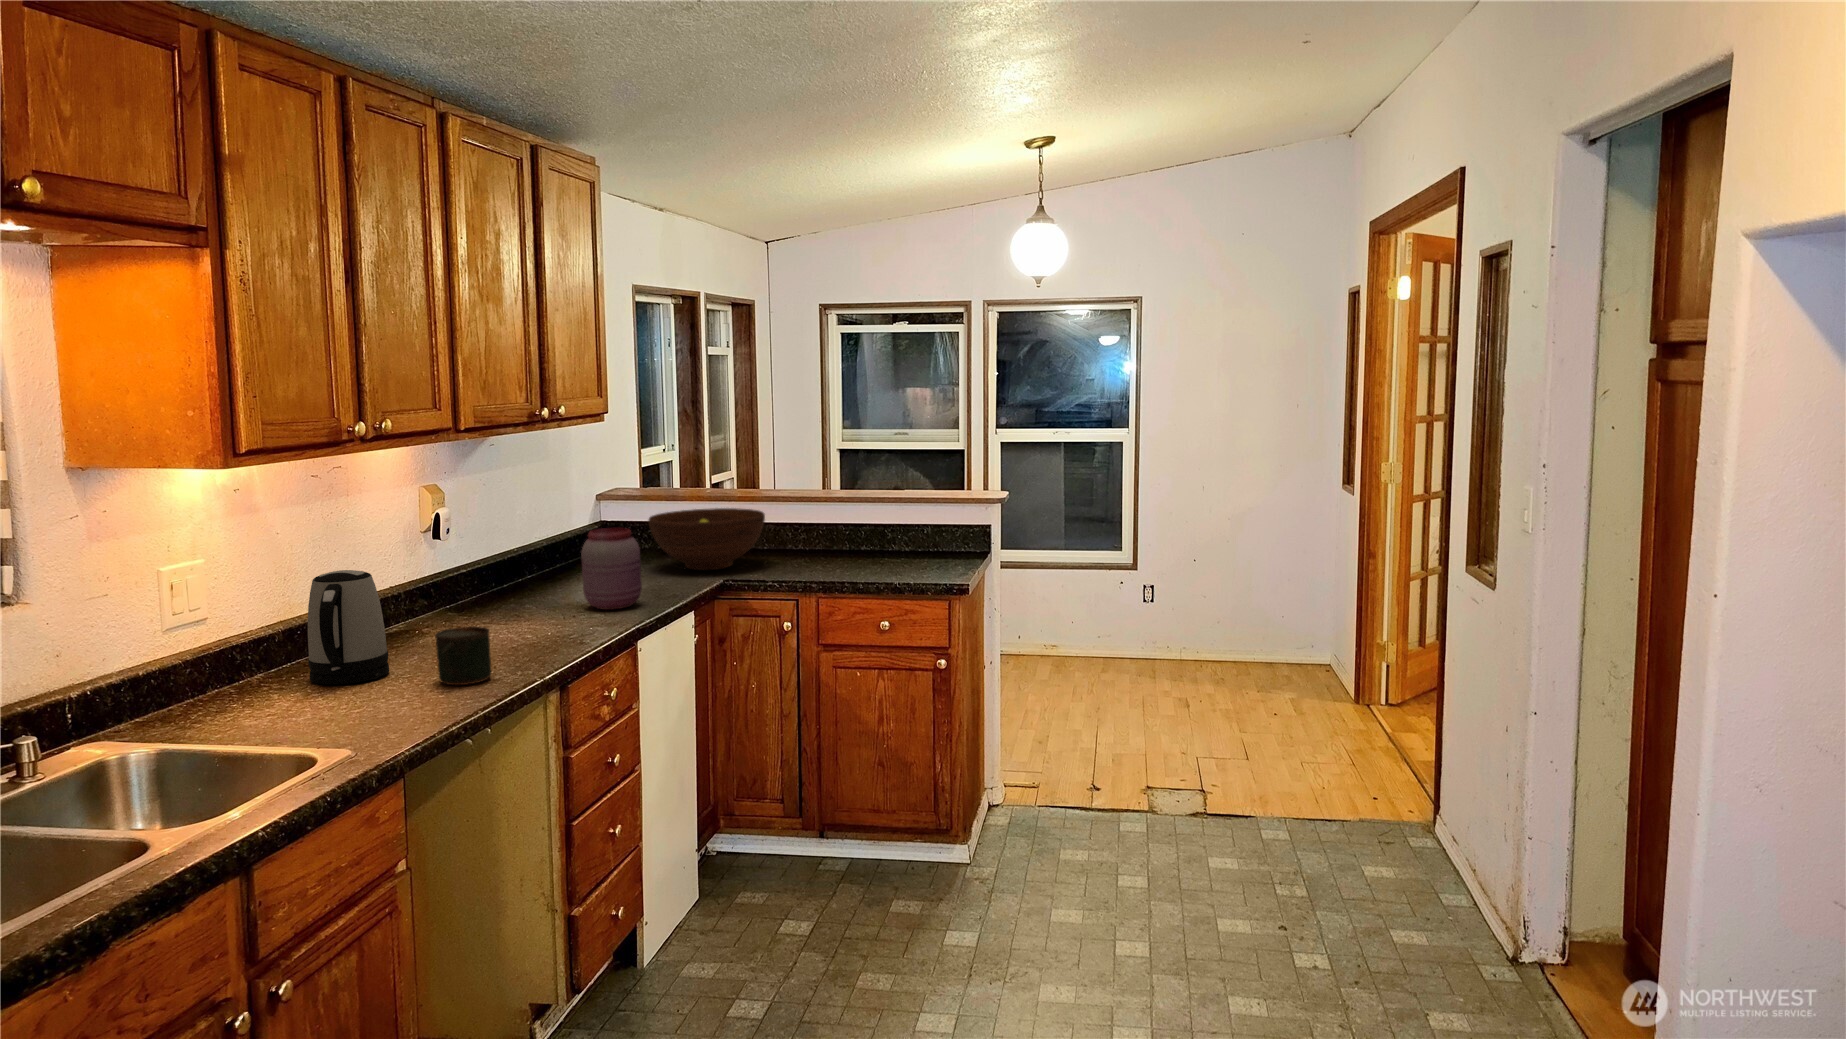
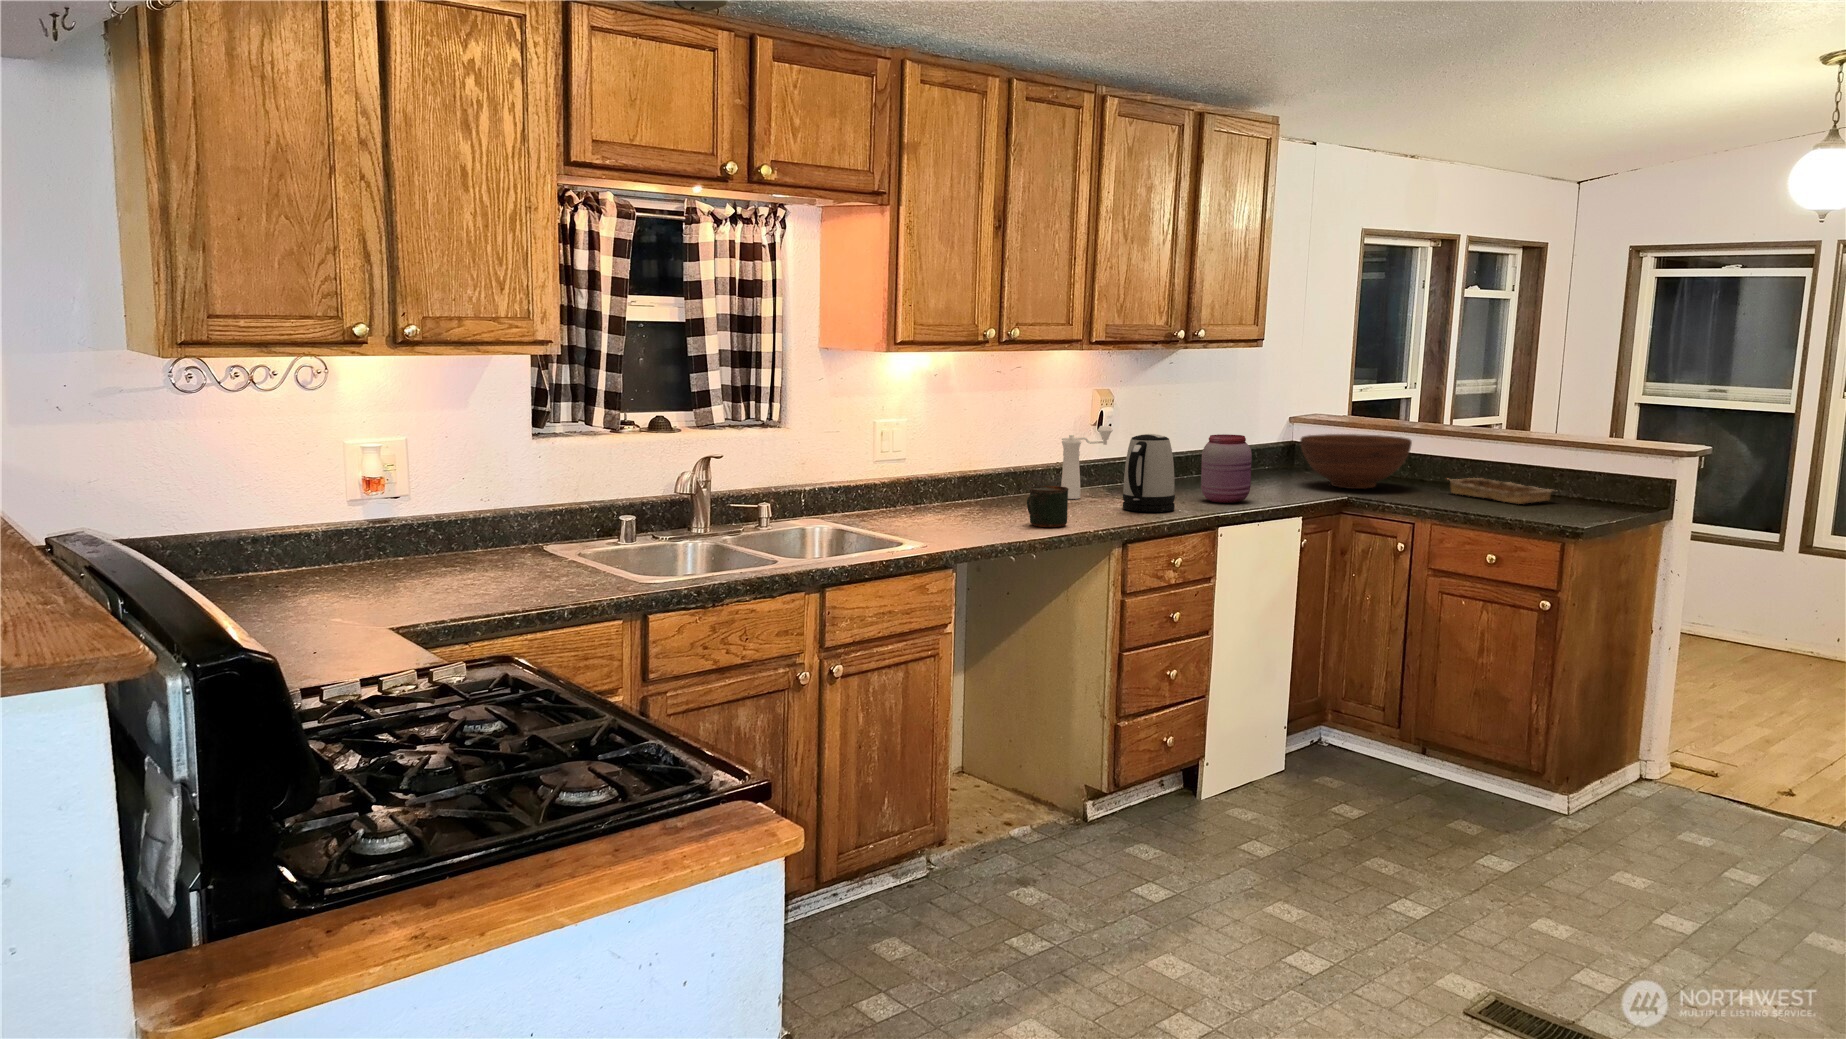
pepper mill: none [406,532,468,633] -> present [1061,426,1113,499]
tray: none [802,543,912,568] -> present [1447,478,1552,504]
kettle: present [308,570,389,684] -> present [1123,434,1175,512]

